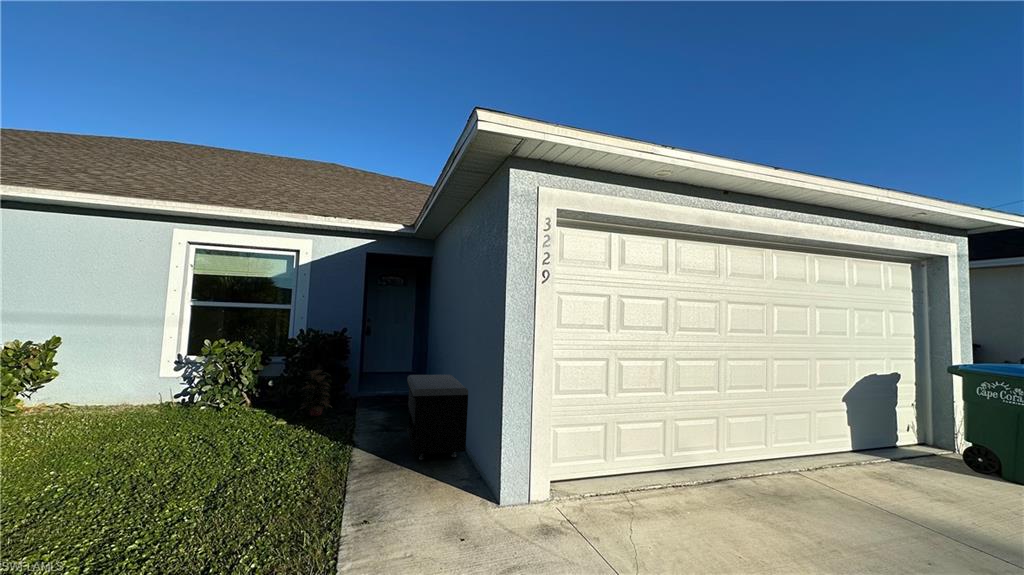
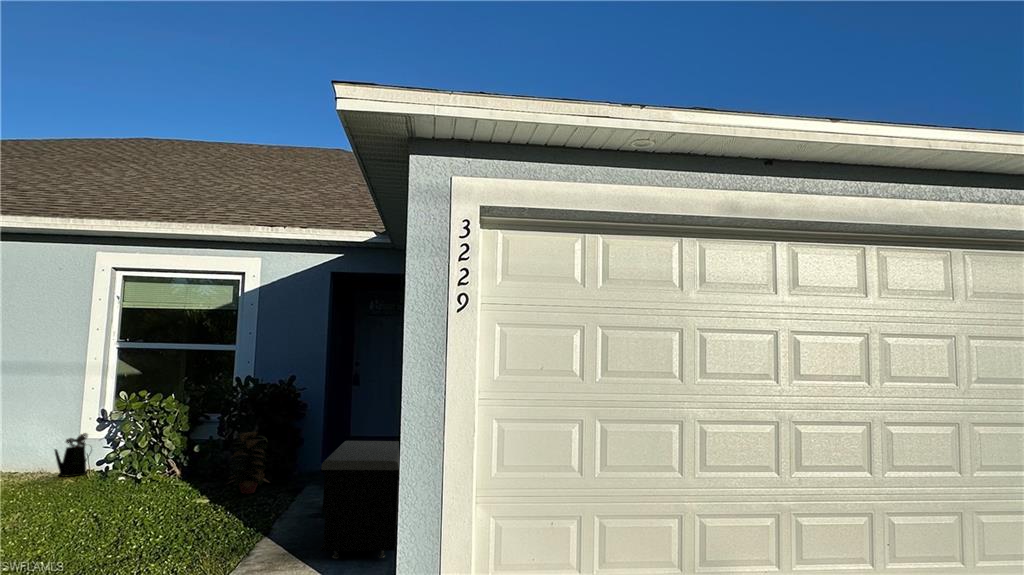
watering can: none [140,373,171,408] -> present [54,433,91,477]

